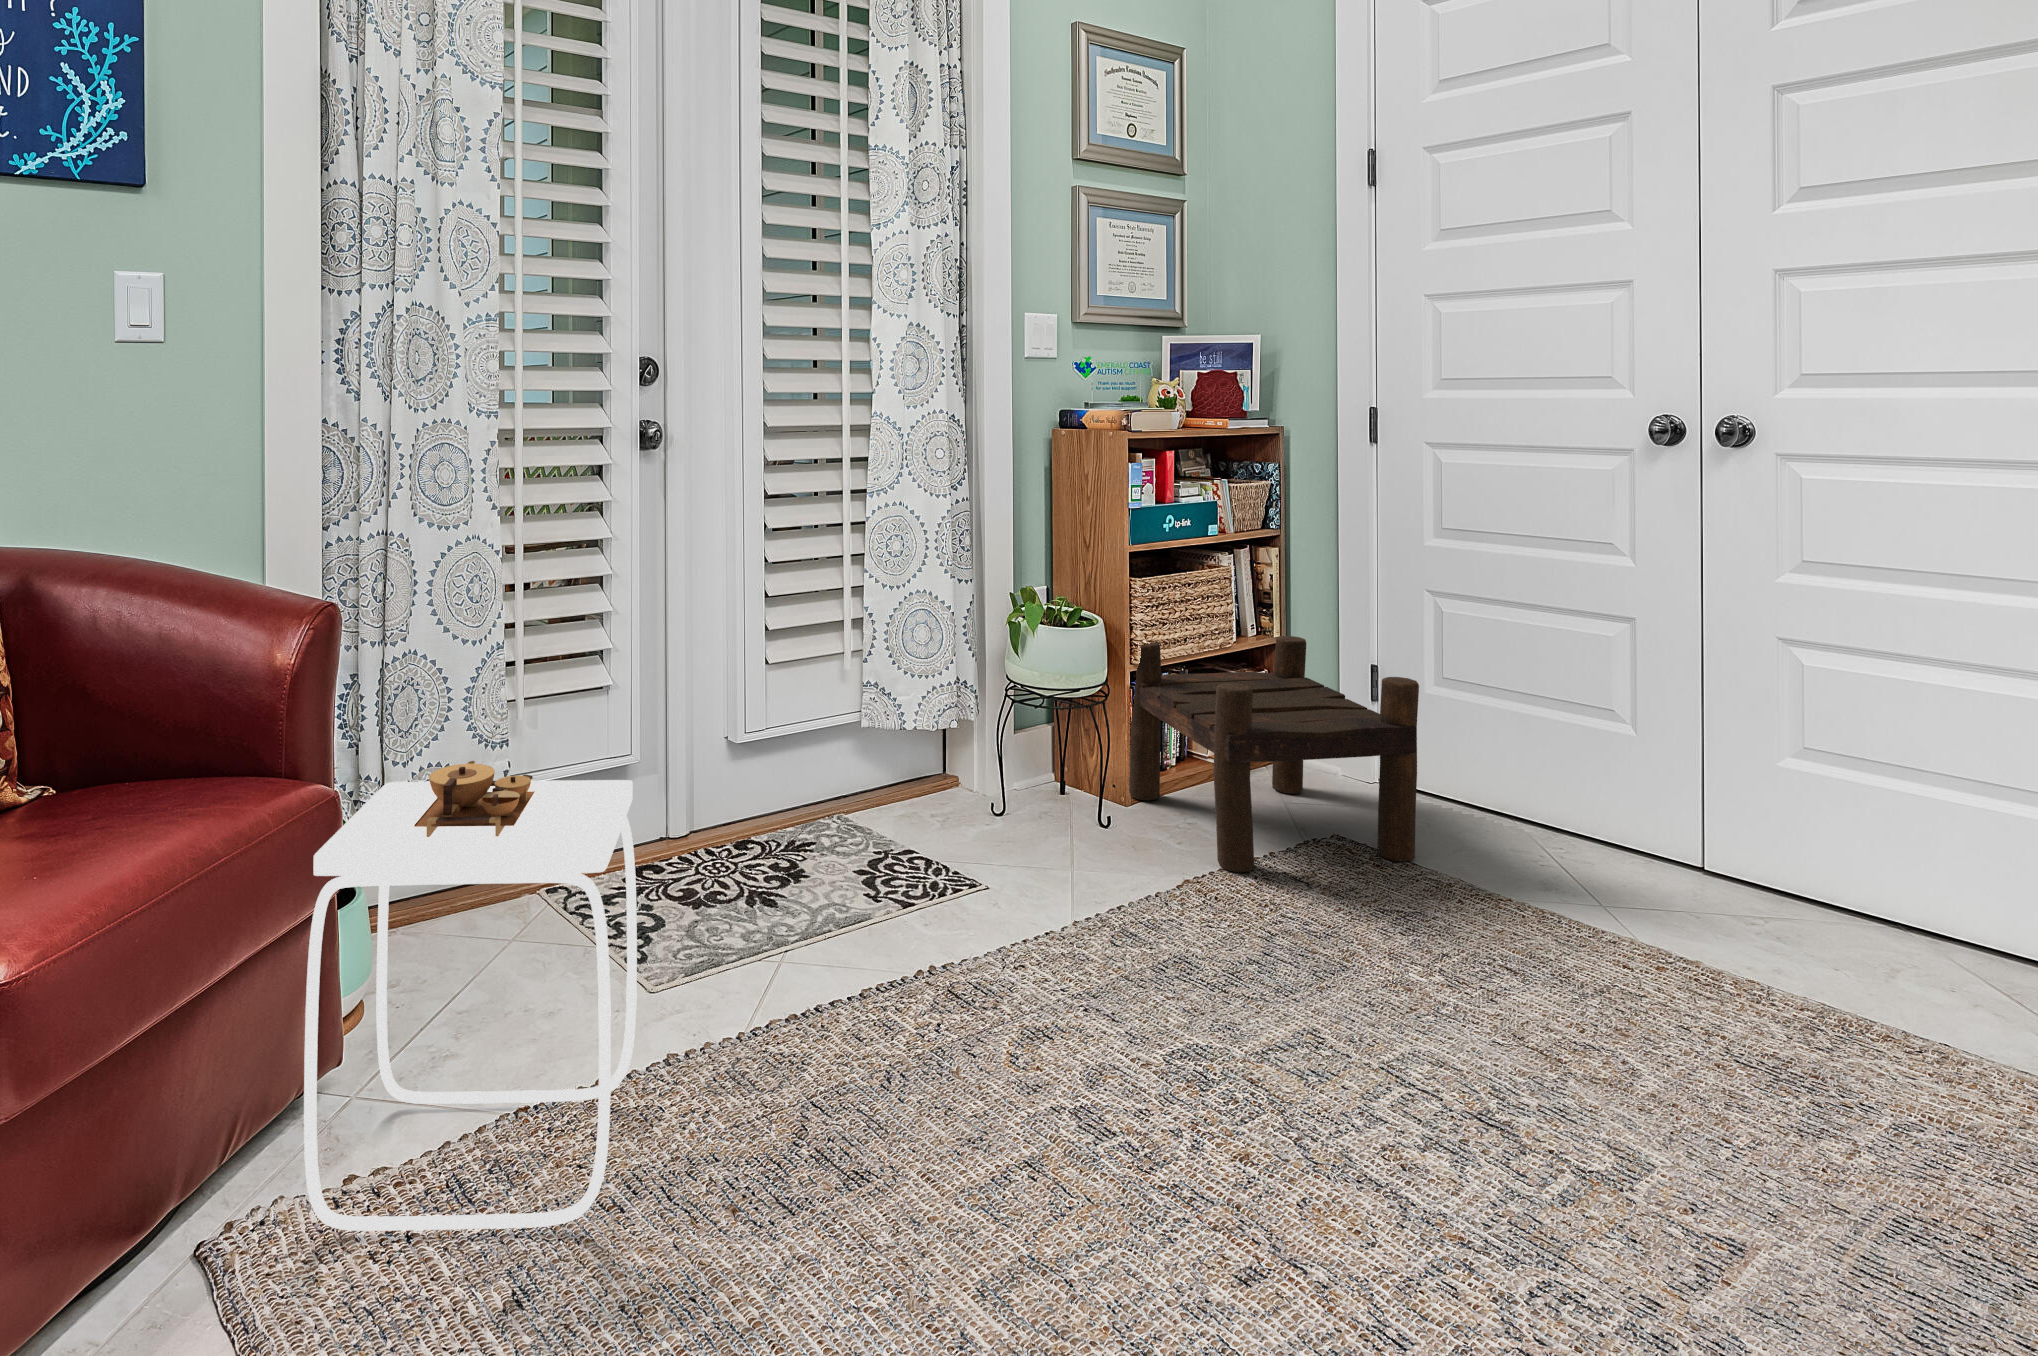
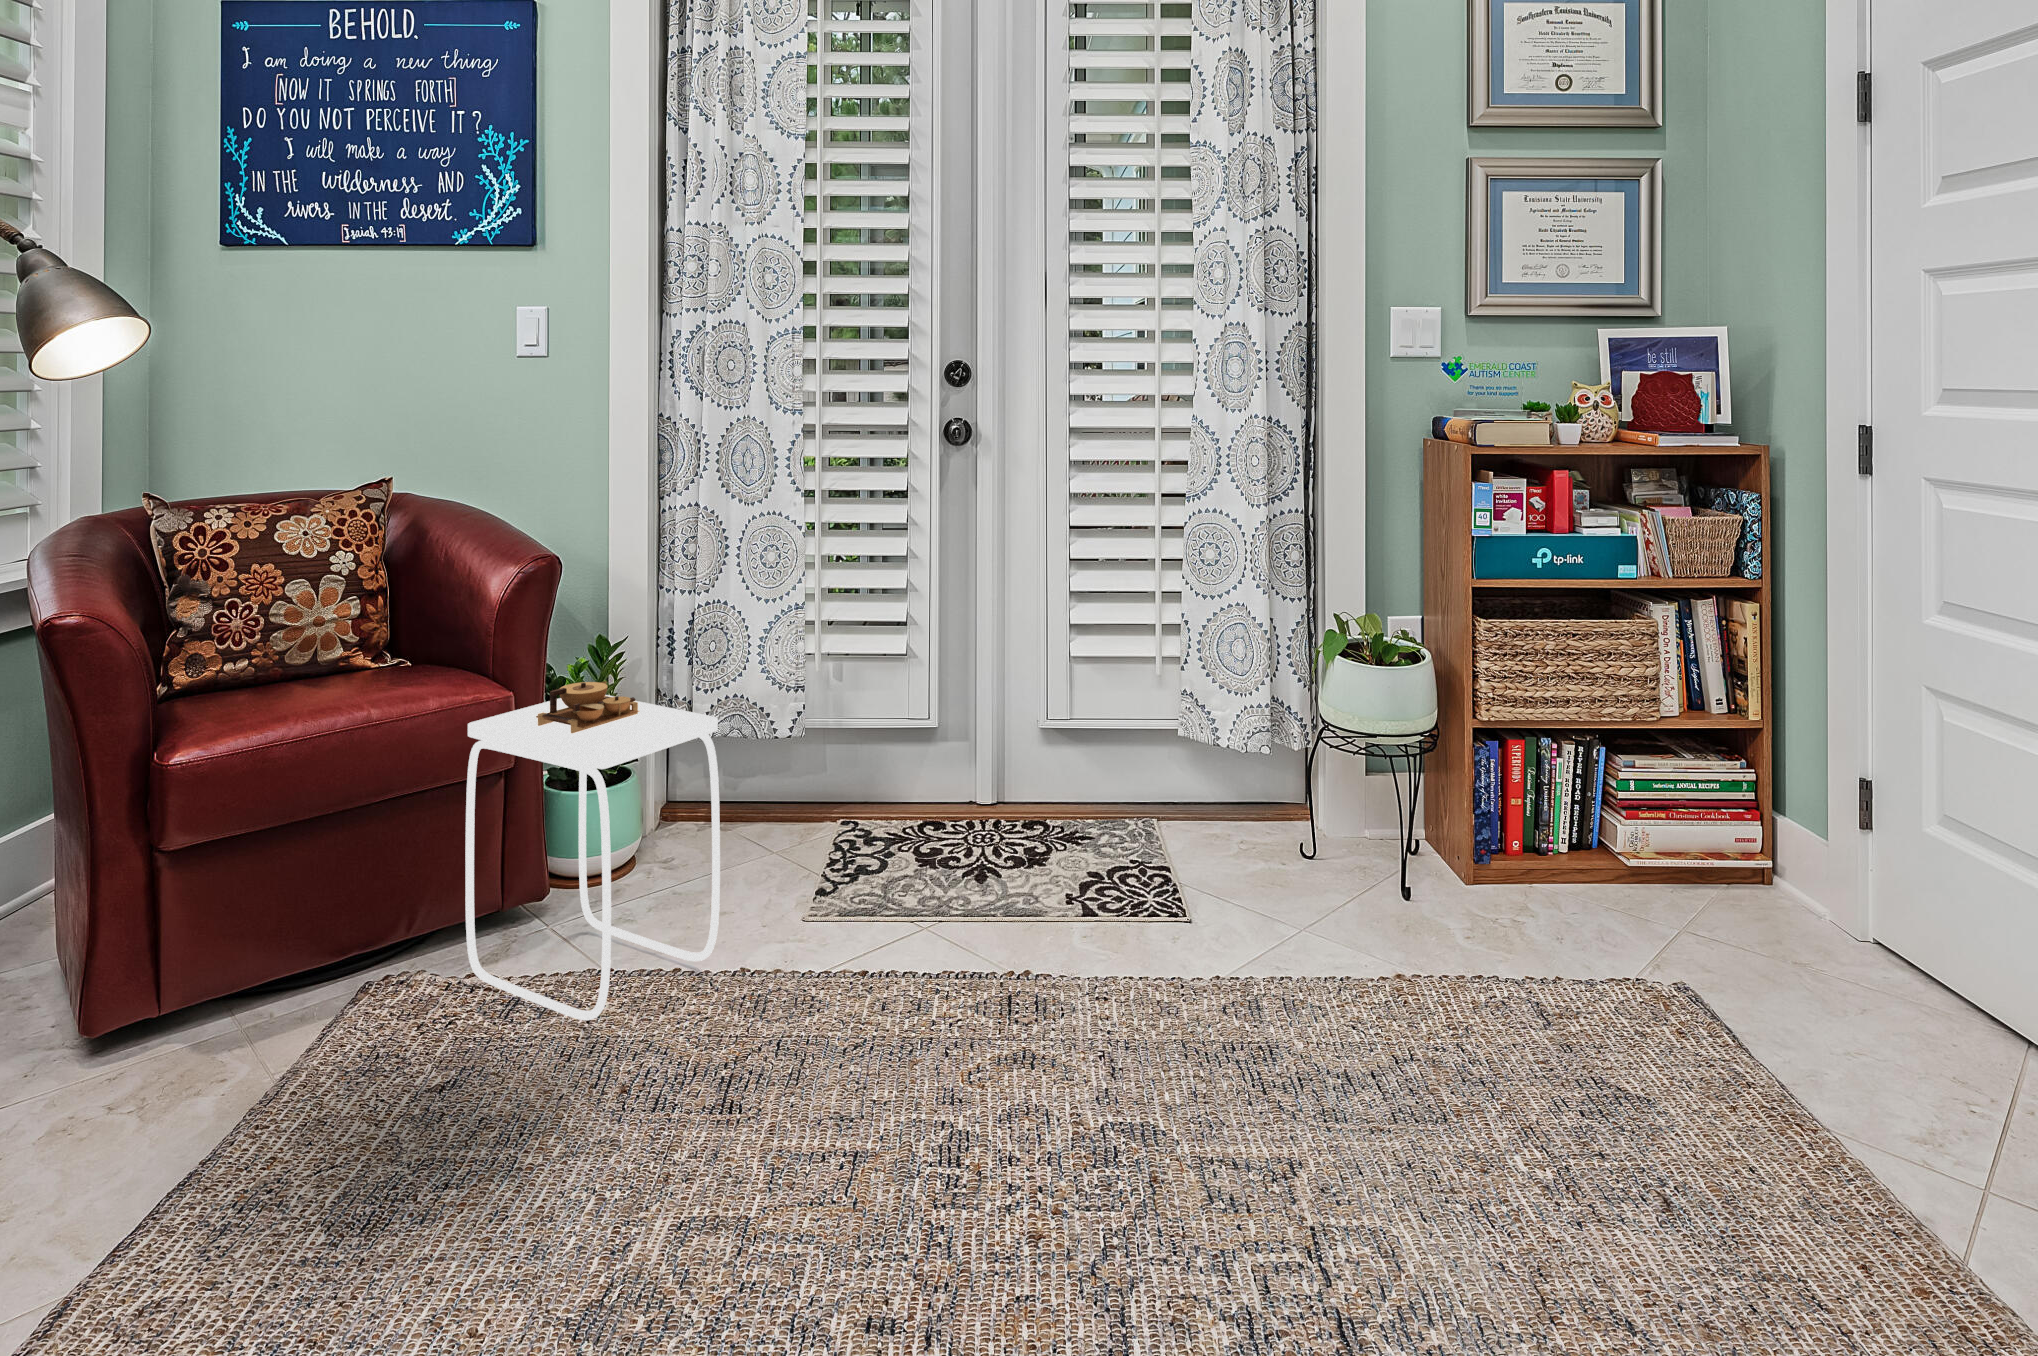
stool: present [1129,636,1419,872] -> none [1468,694,1758,1014]

